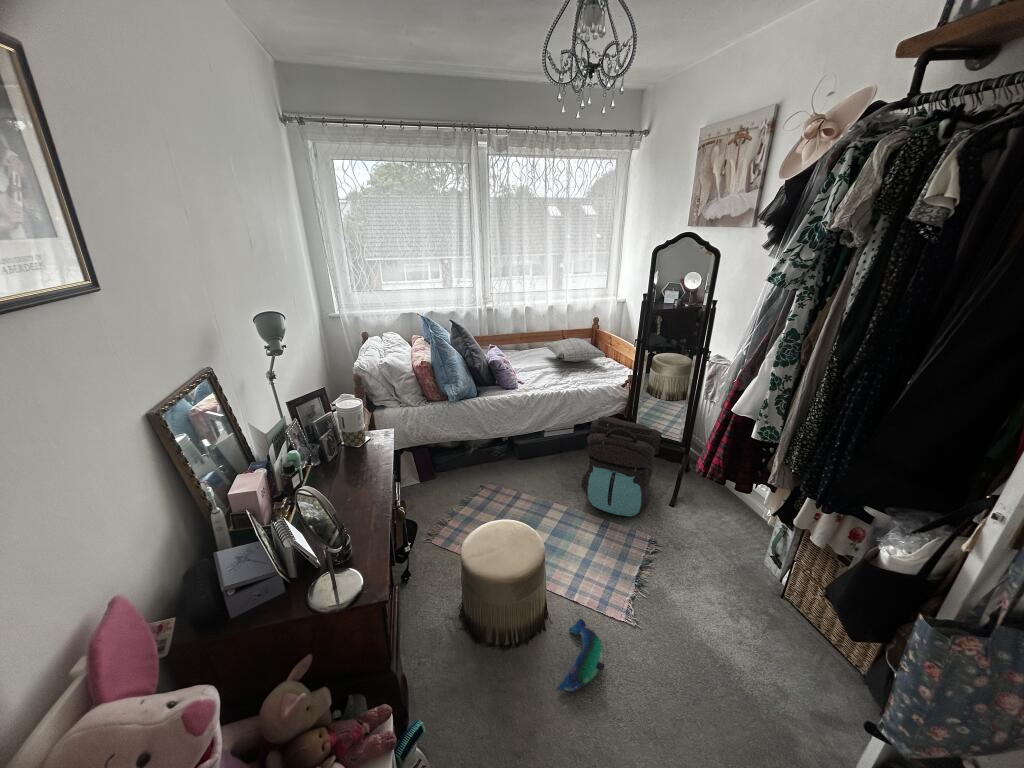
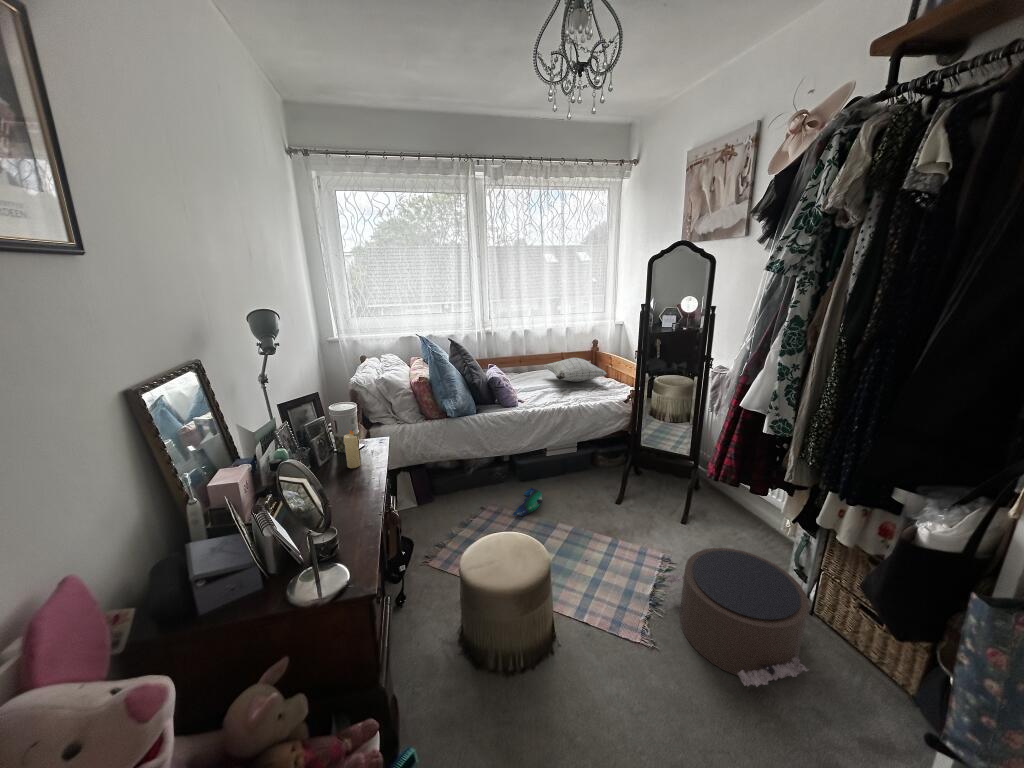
backpack: present [582,416,662,517] -> none [587,431,669,536]
candle: none [351,425,368,461] -> present [344,430,360,468]
pouf: none [651,535,782,665] -> present [665,548,809,687]
plush toy: present [557,619,605,692] -> present [512,488,542,516]

